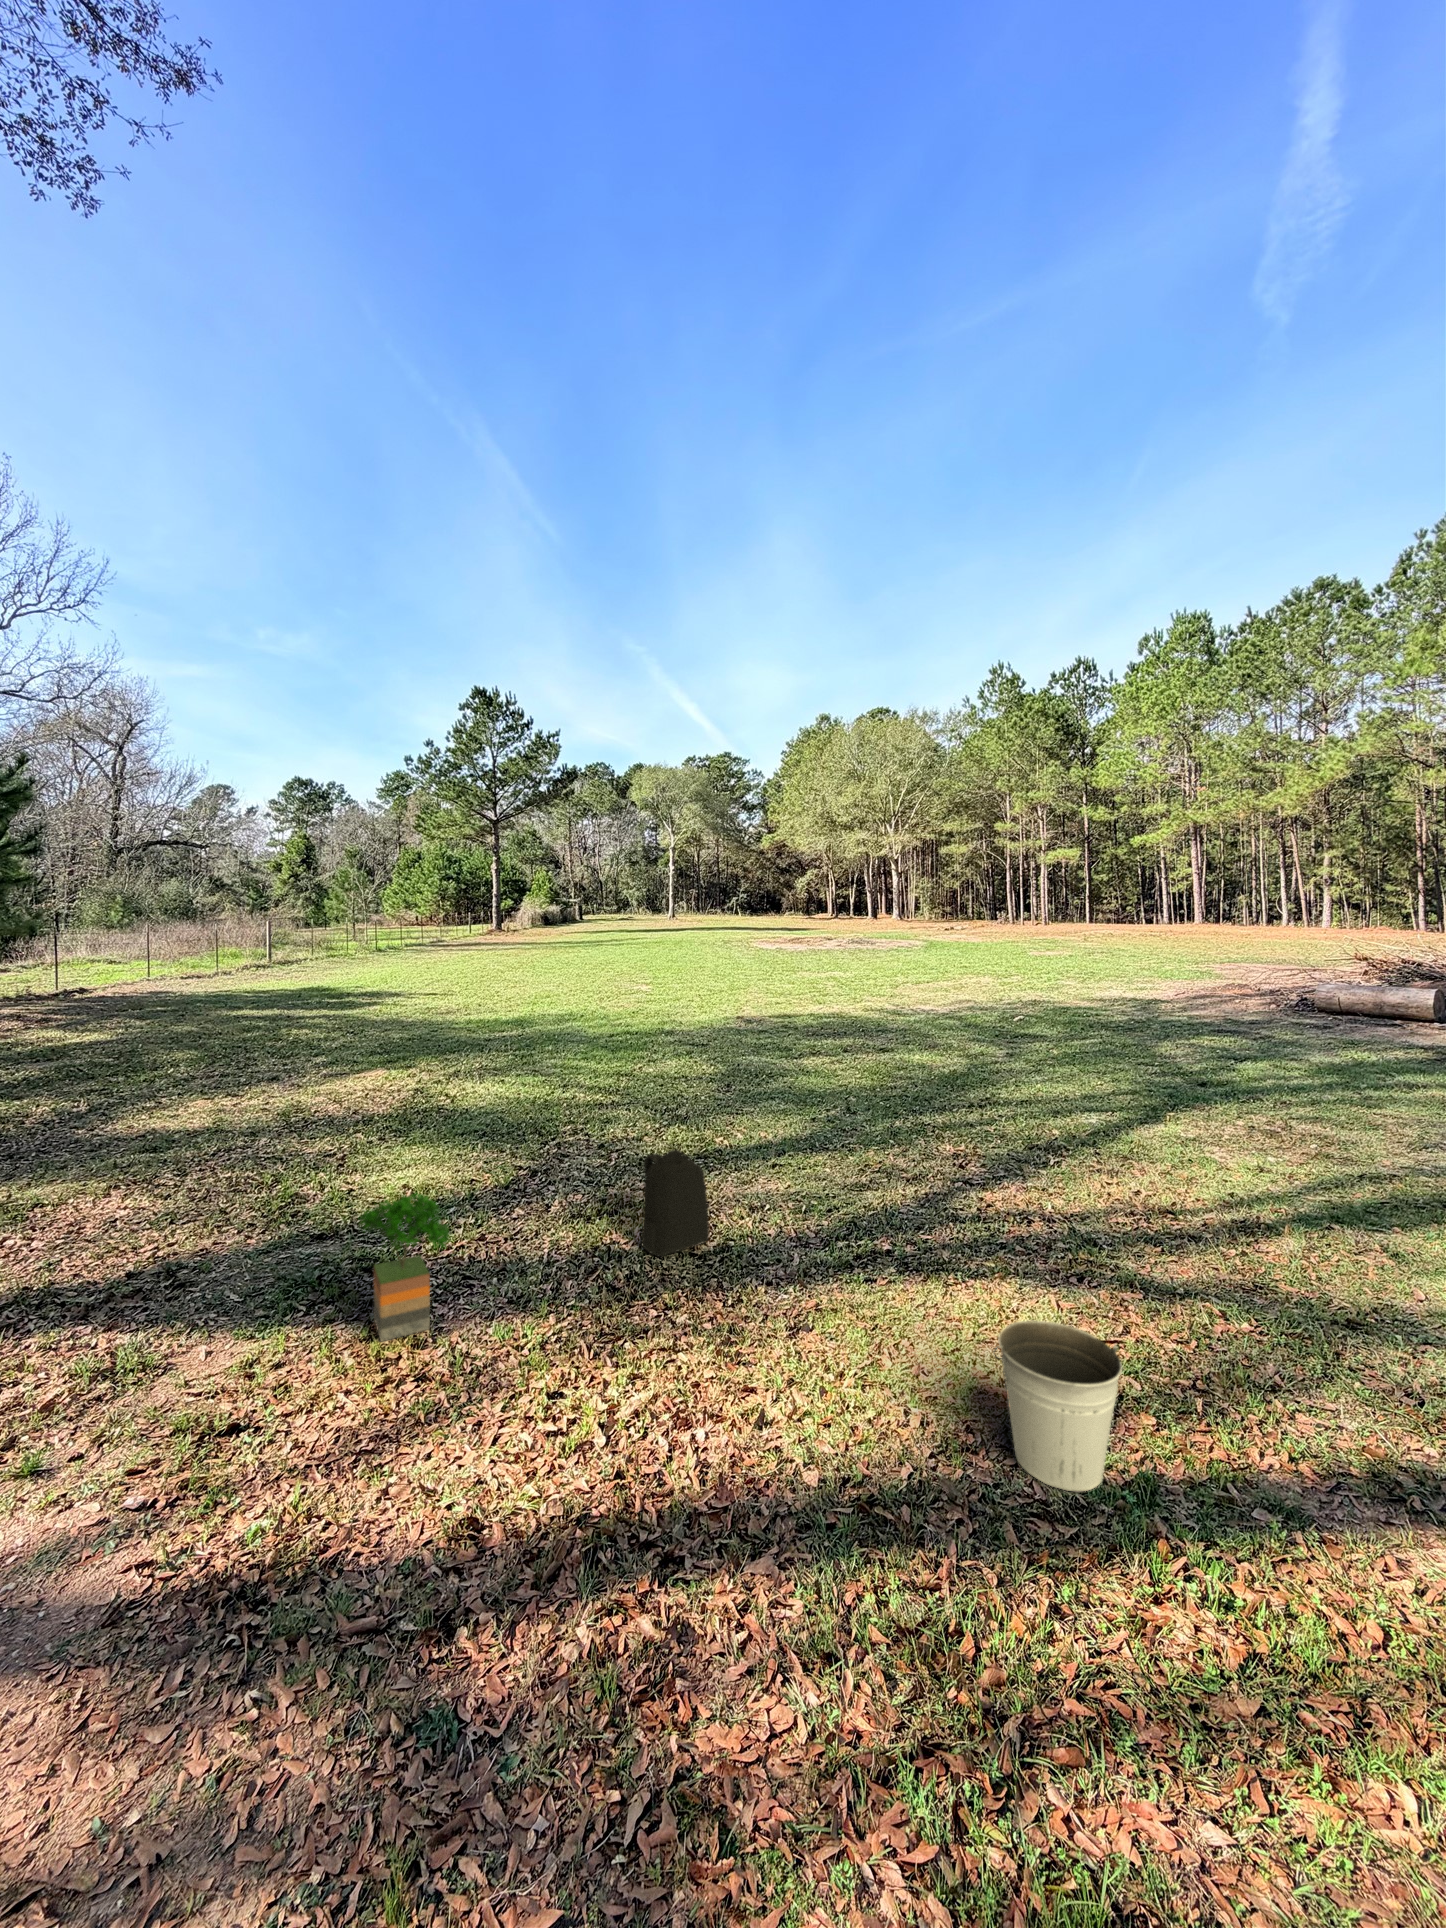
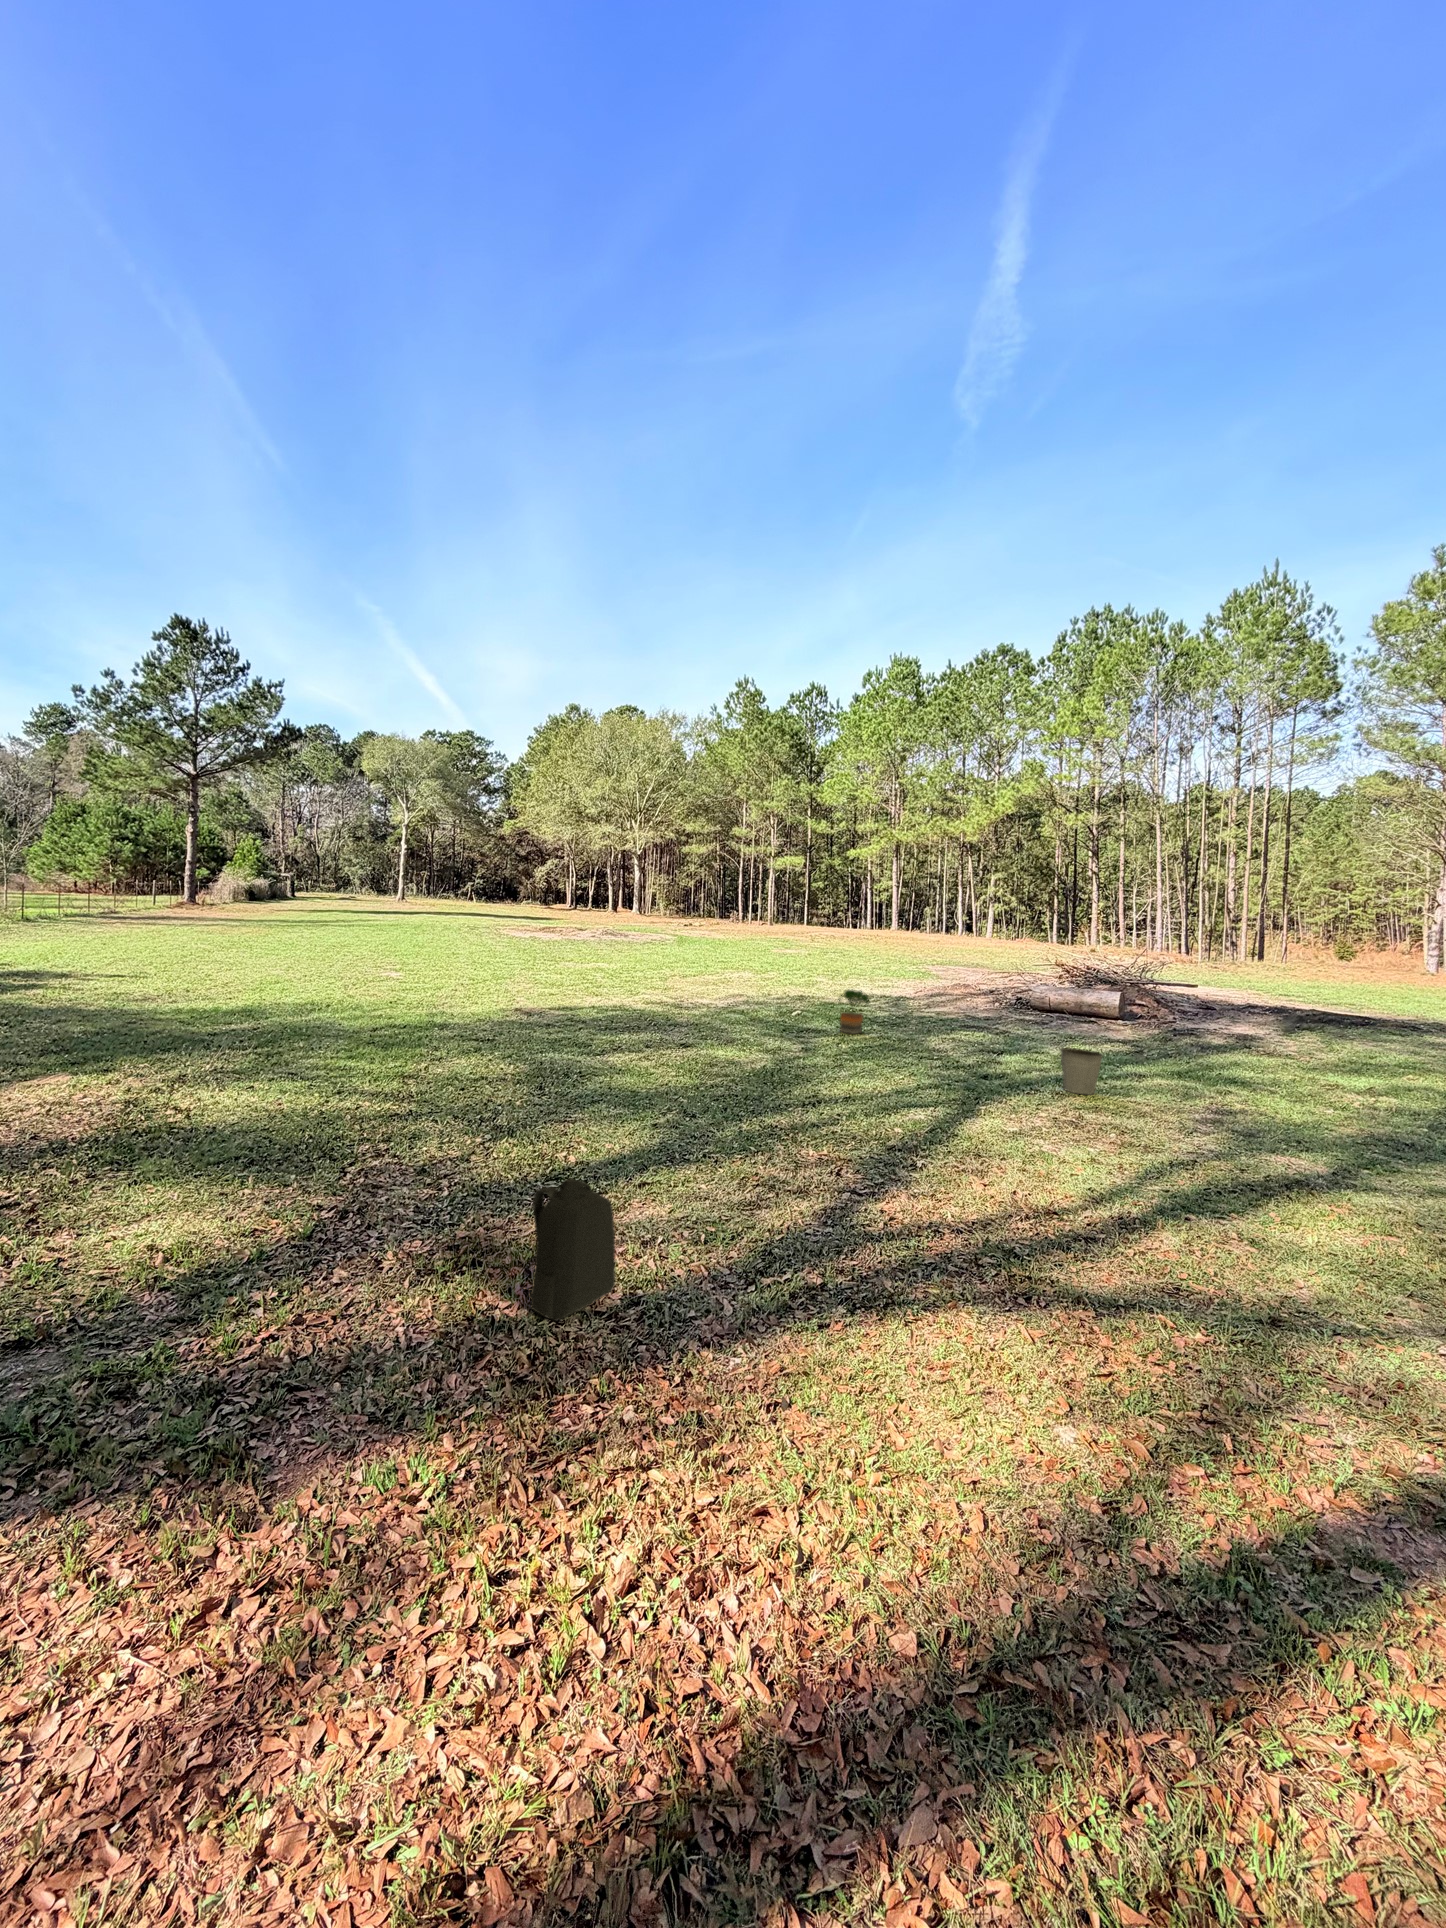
potted tree: present [360,1193,449,1341] -> present [838,989,870,1034]
bucket: present [994,1321,1122,1492] -> present [1061,1048,1103,1095]

